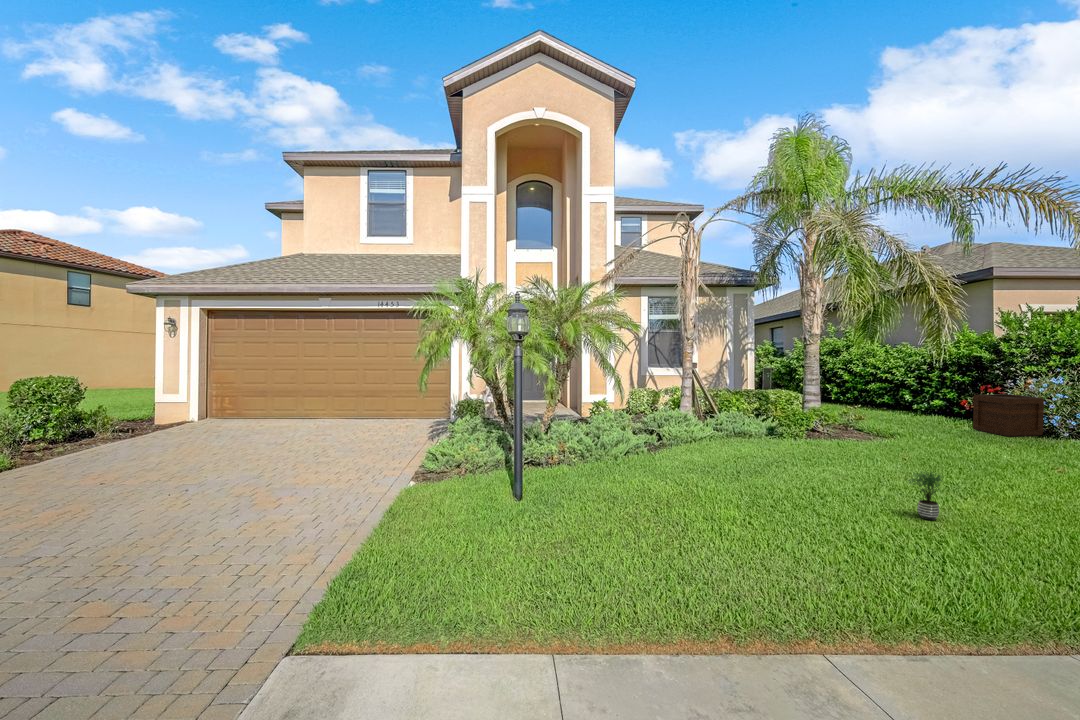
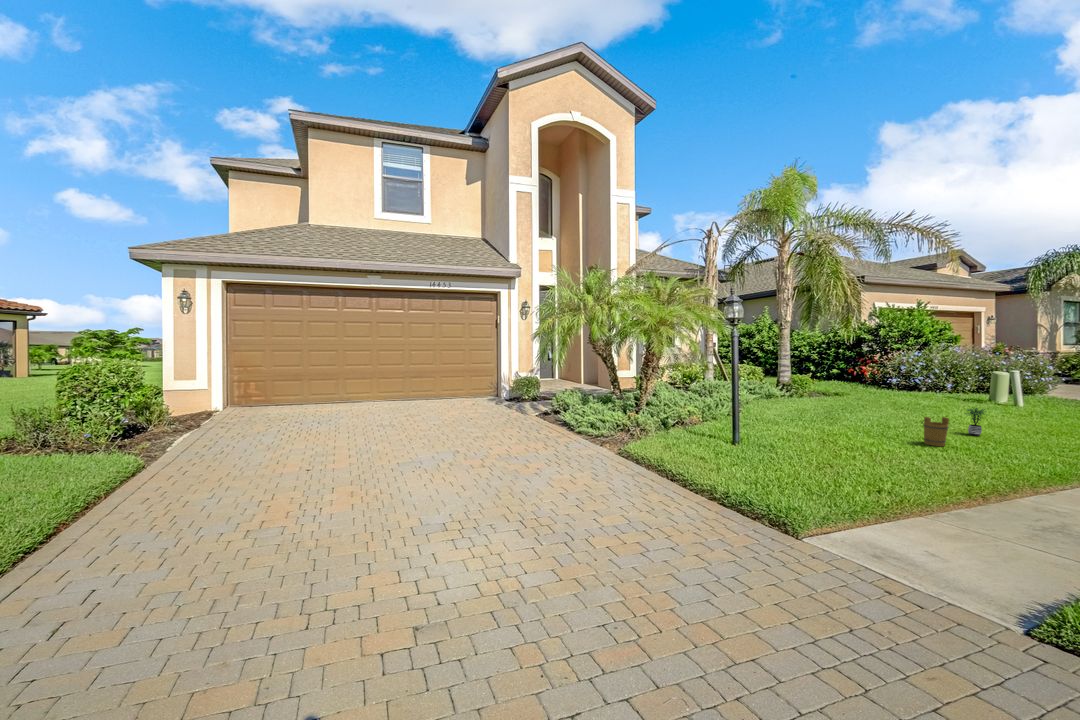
wooden crate: present [973,394,1044,436] -> none [883,363,924,390]
bucket: none [787,480,825,530] -> present [922,417,949,446]

